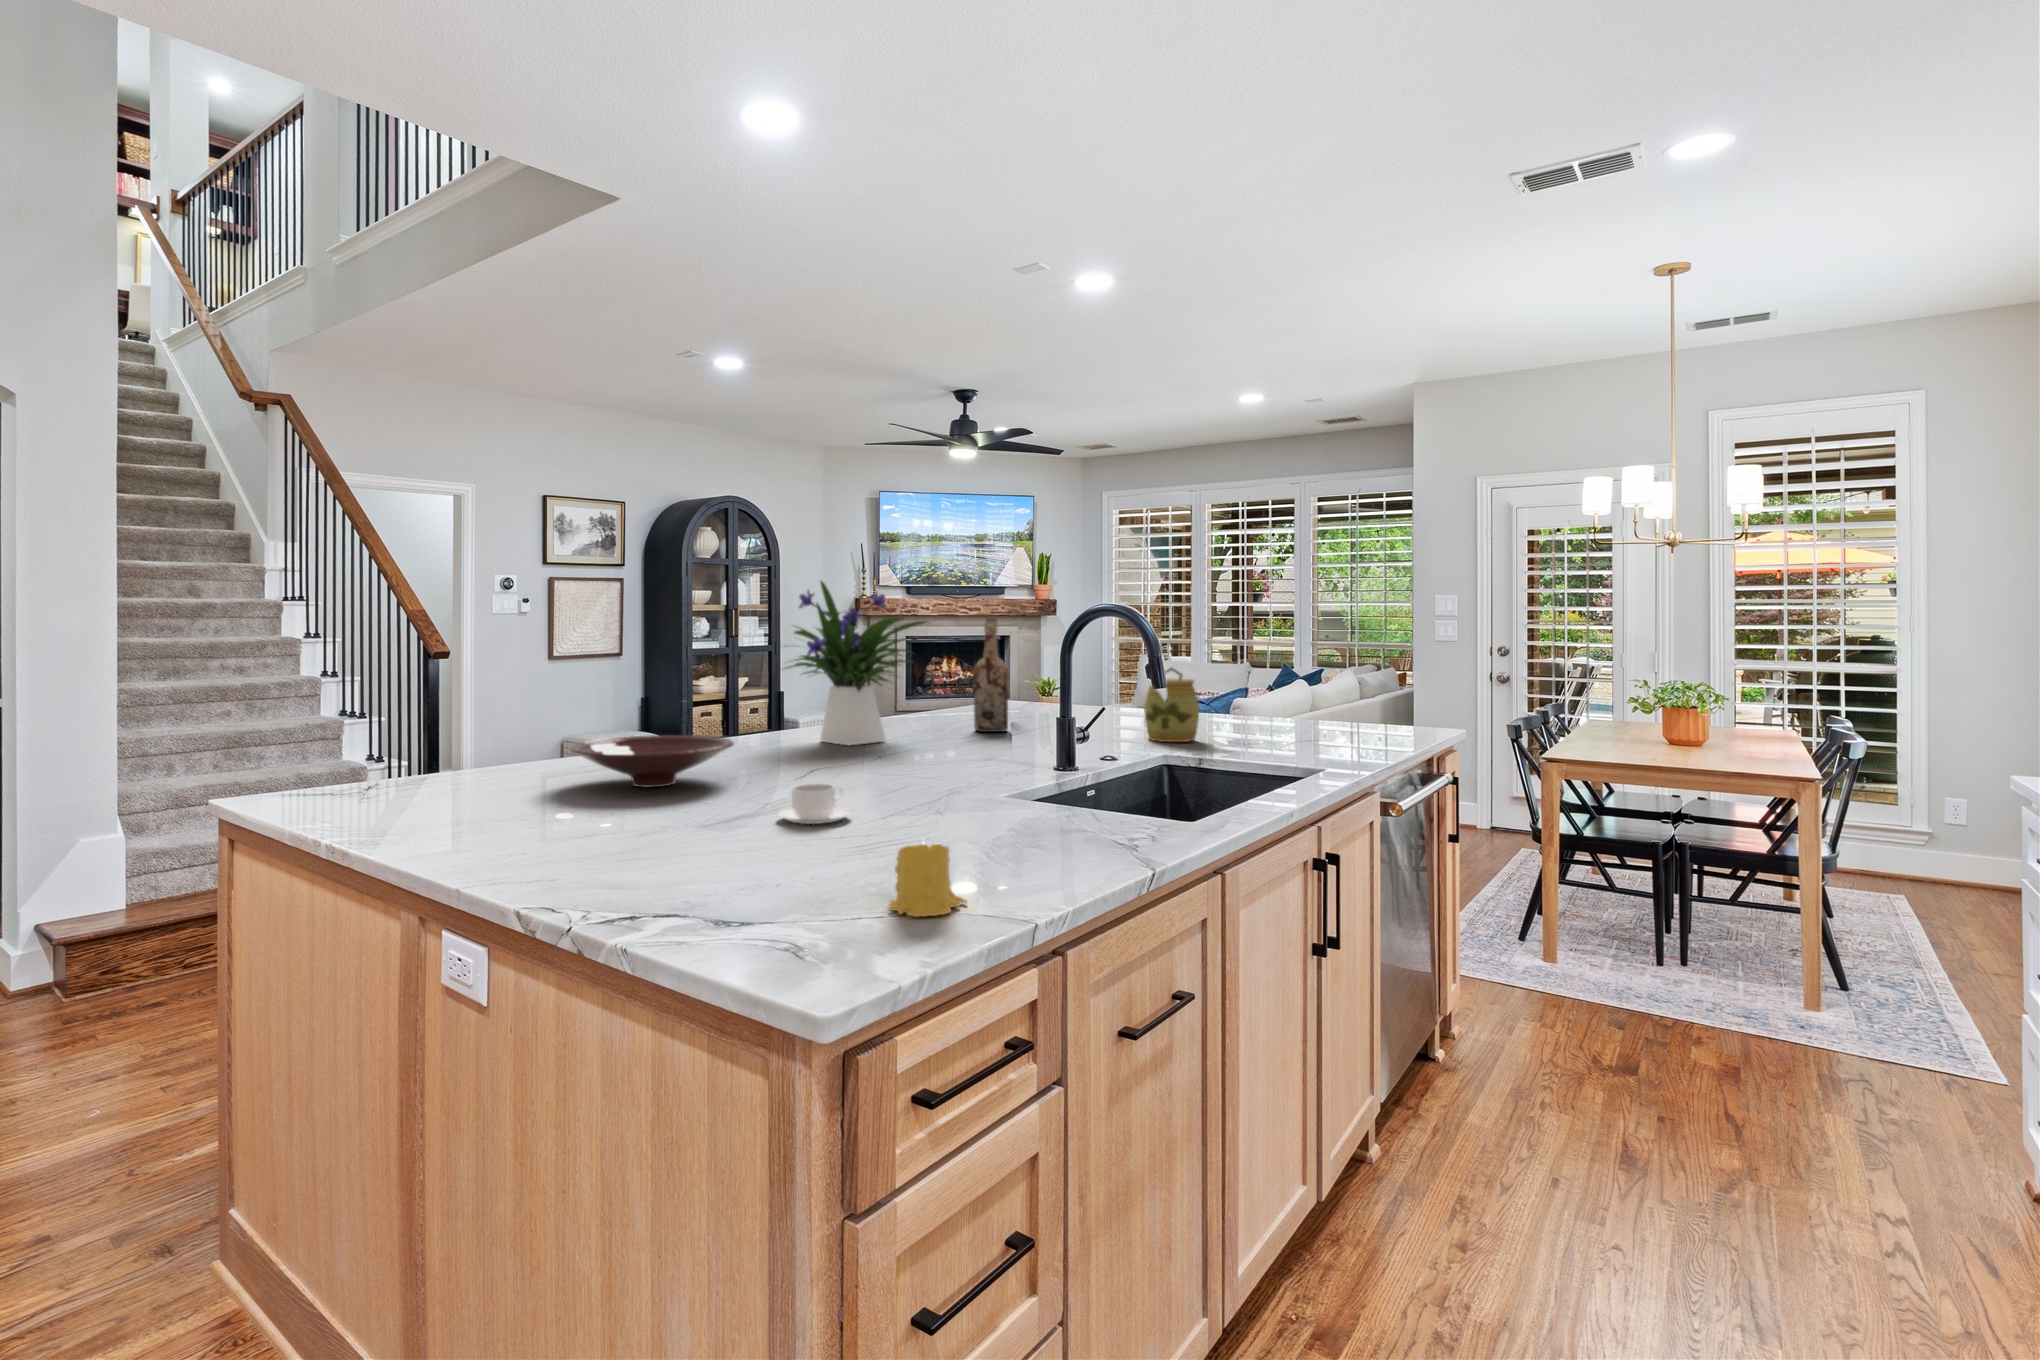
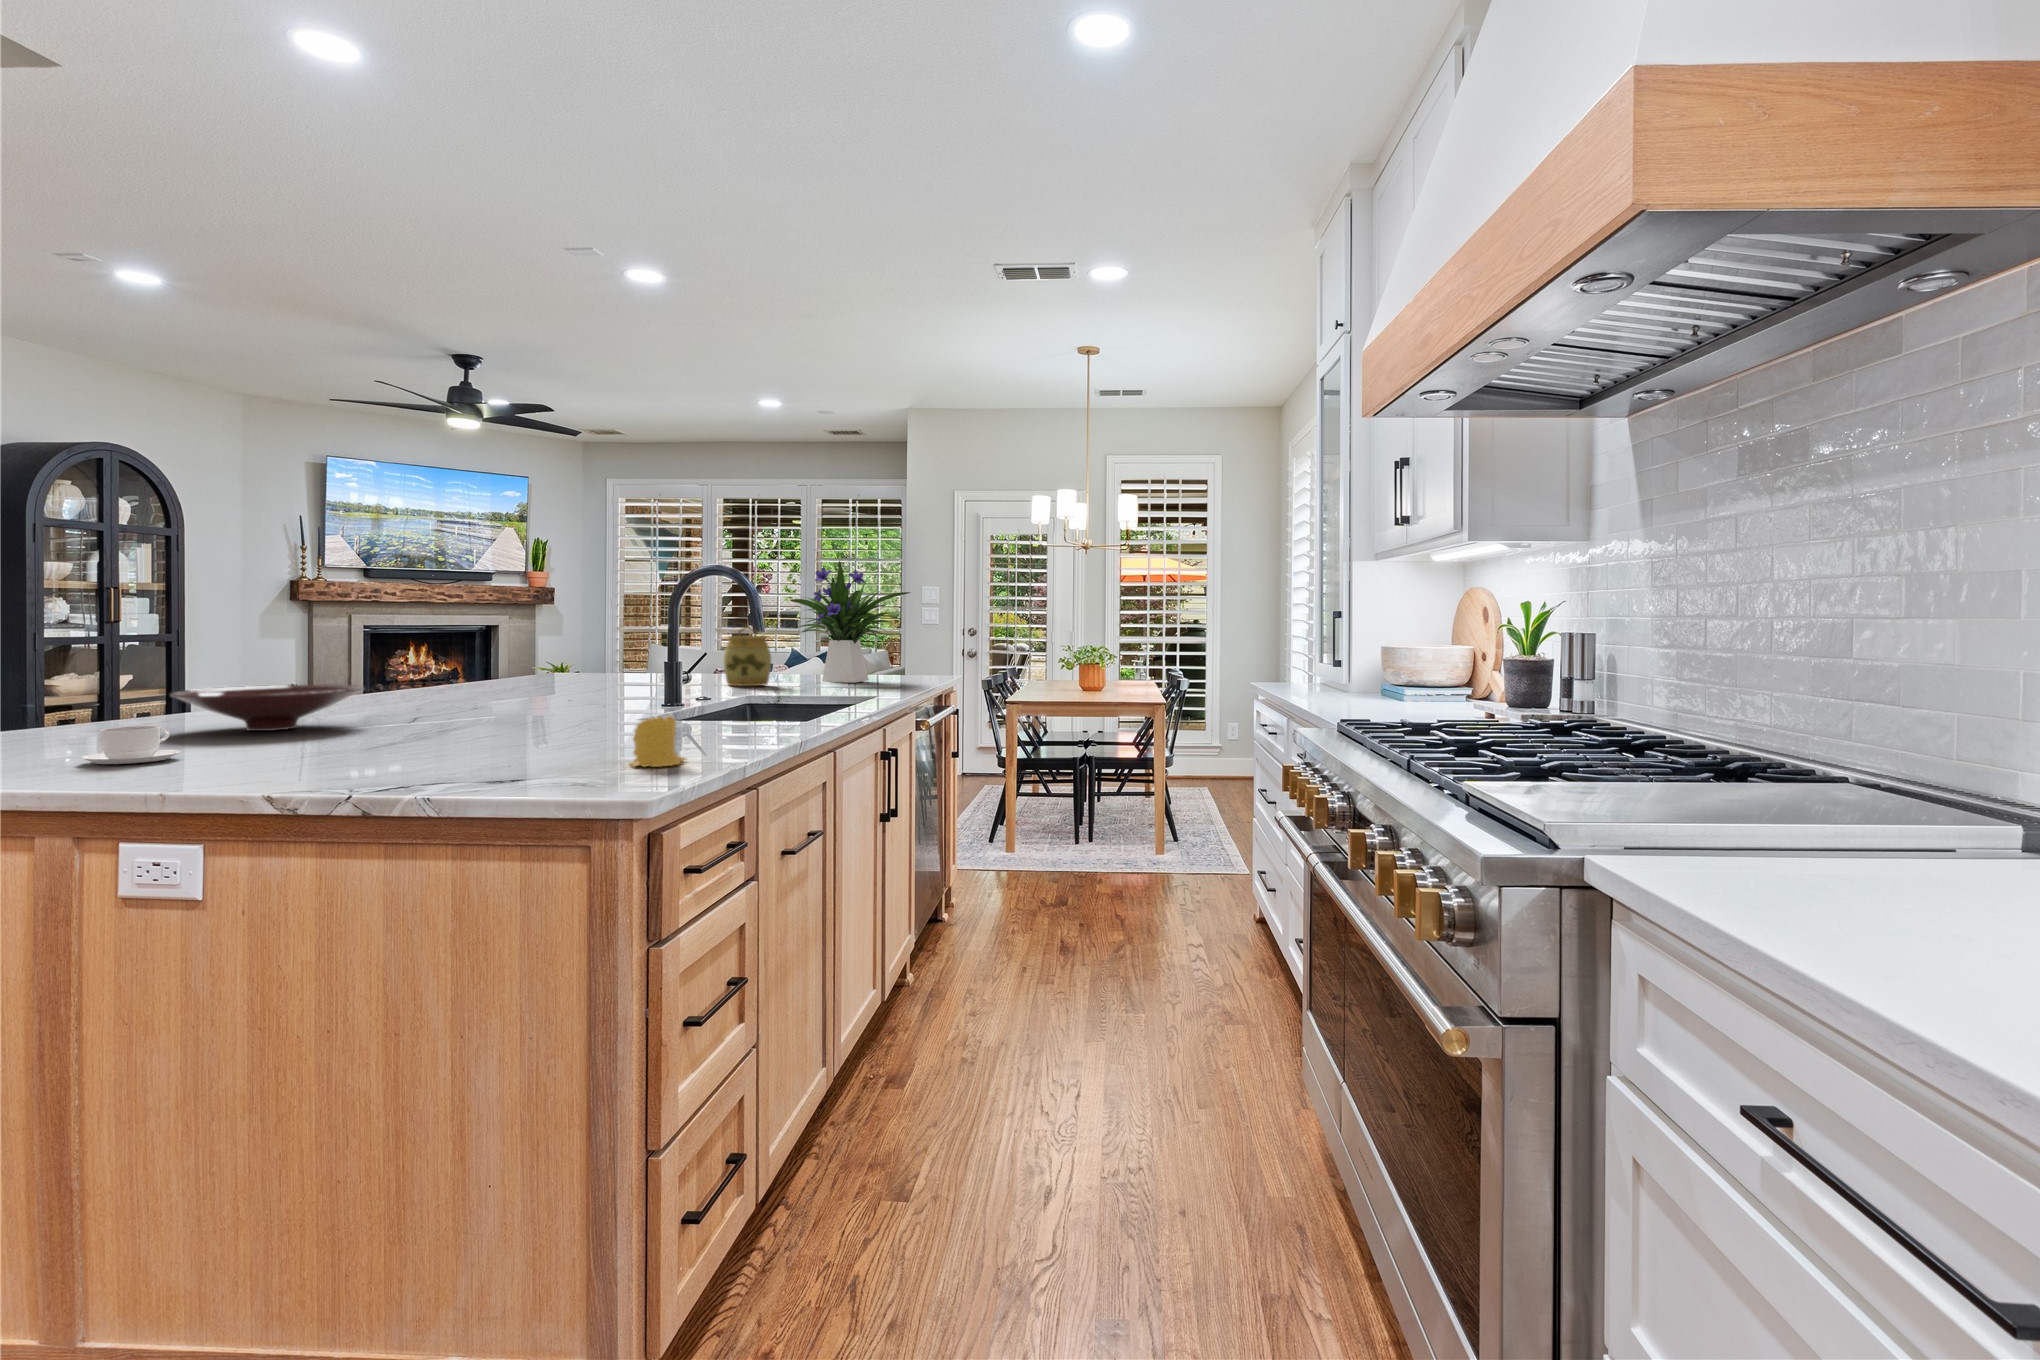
flower arrangement: present [787,581,927,745] -> present [790,561,910,683]
wine bottle: present [974,618,1009,732] -> none [557,585,591,688]
coffee cup: present [779,784,851,824] -> present [81,726,181,764]

